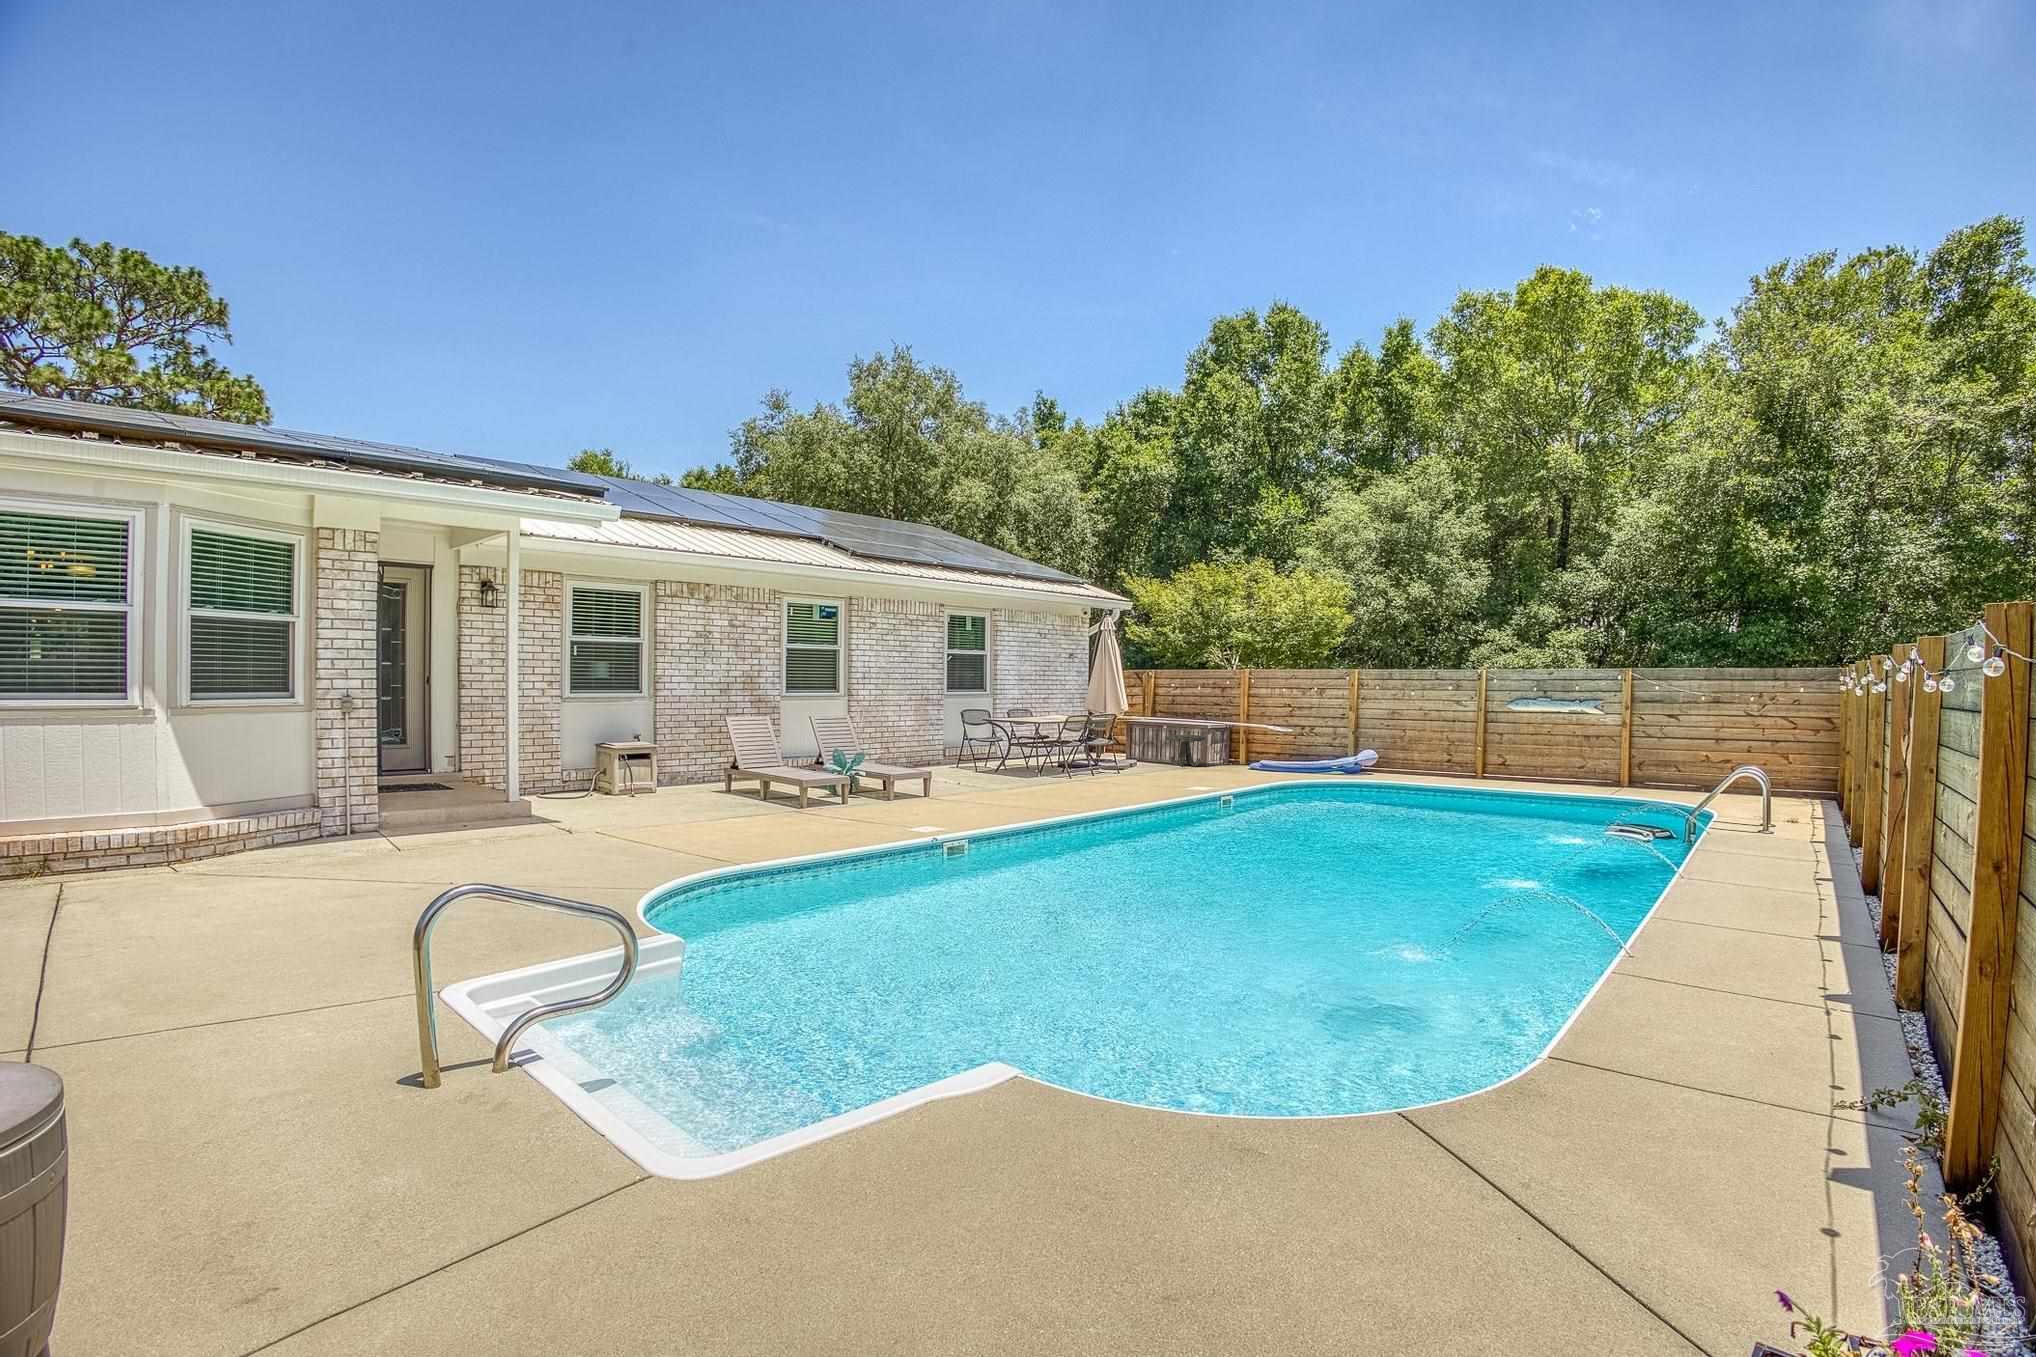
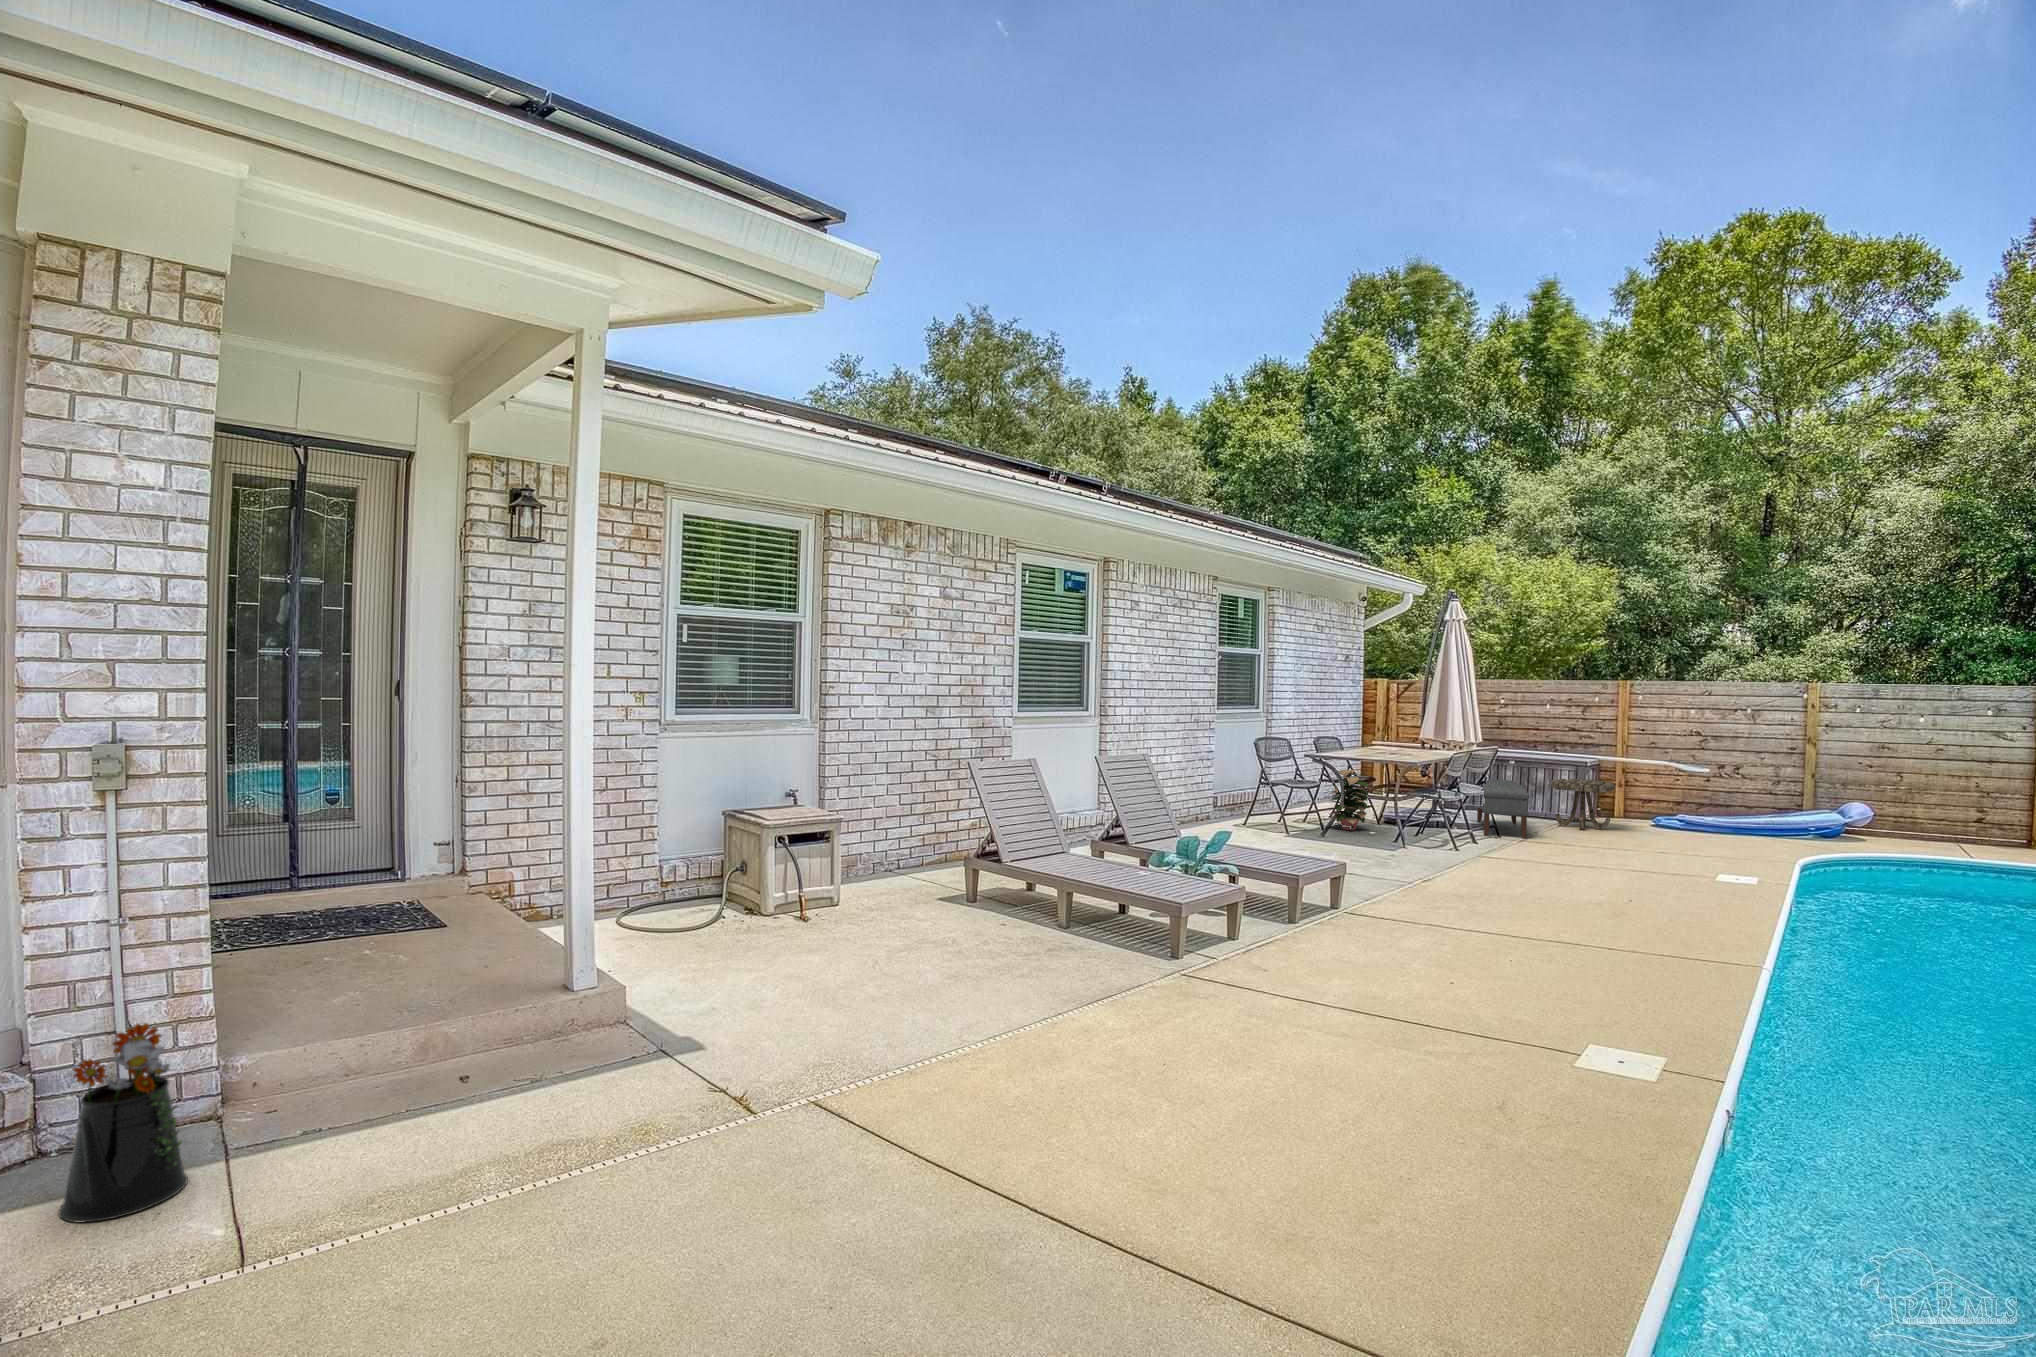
decorative plant: none [1012,729,1040,767] -> present [1327,770,1369,830]
bench: none [1105,735,1147,771] -> present [1477,779,1529,839]
watering can: none [339,791,377,848] -> present [59,1023,188,1222]

